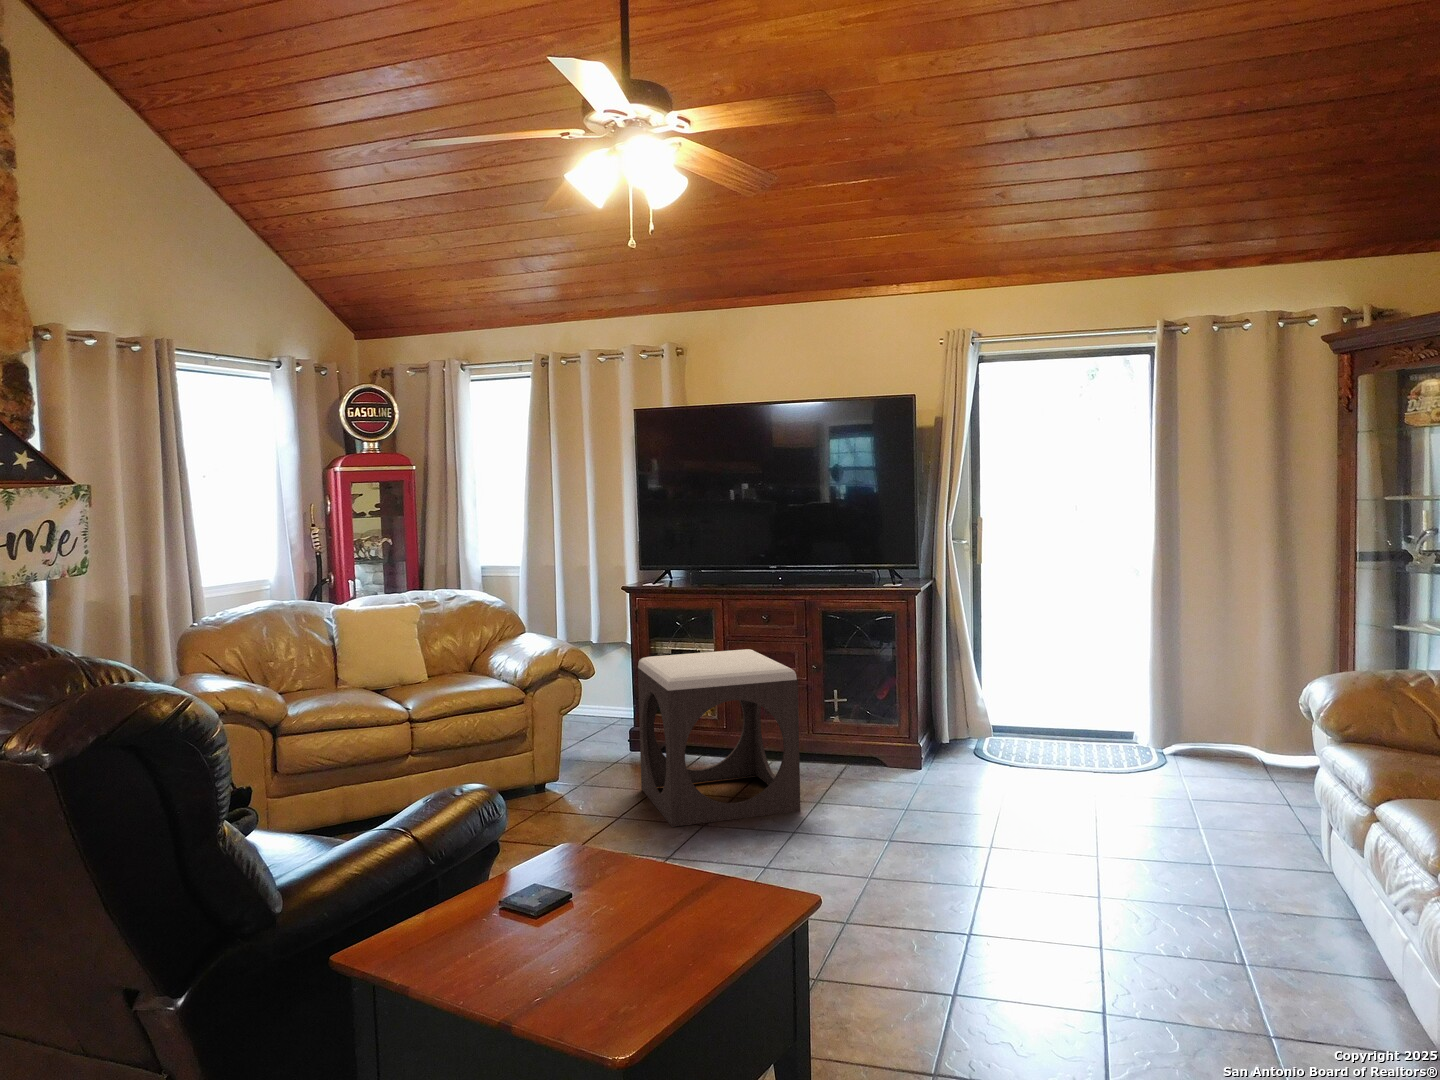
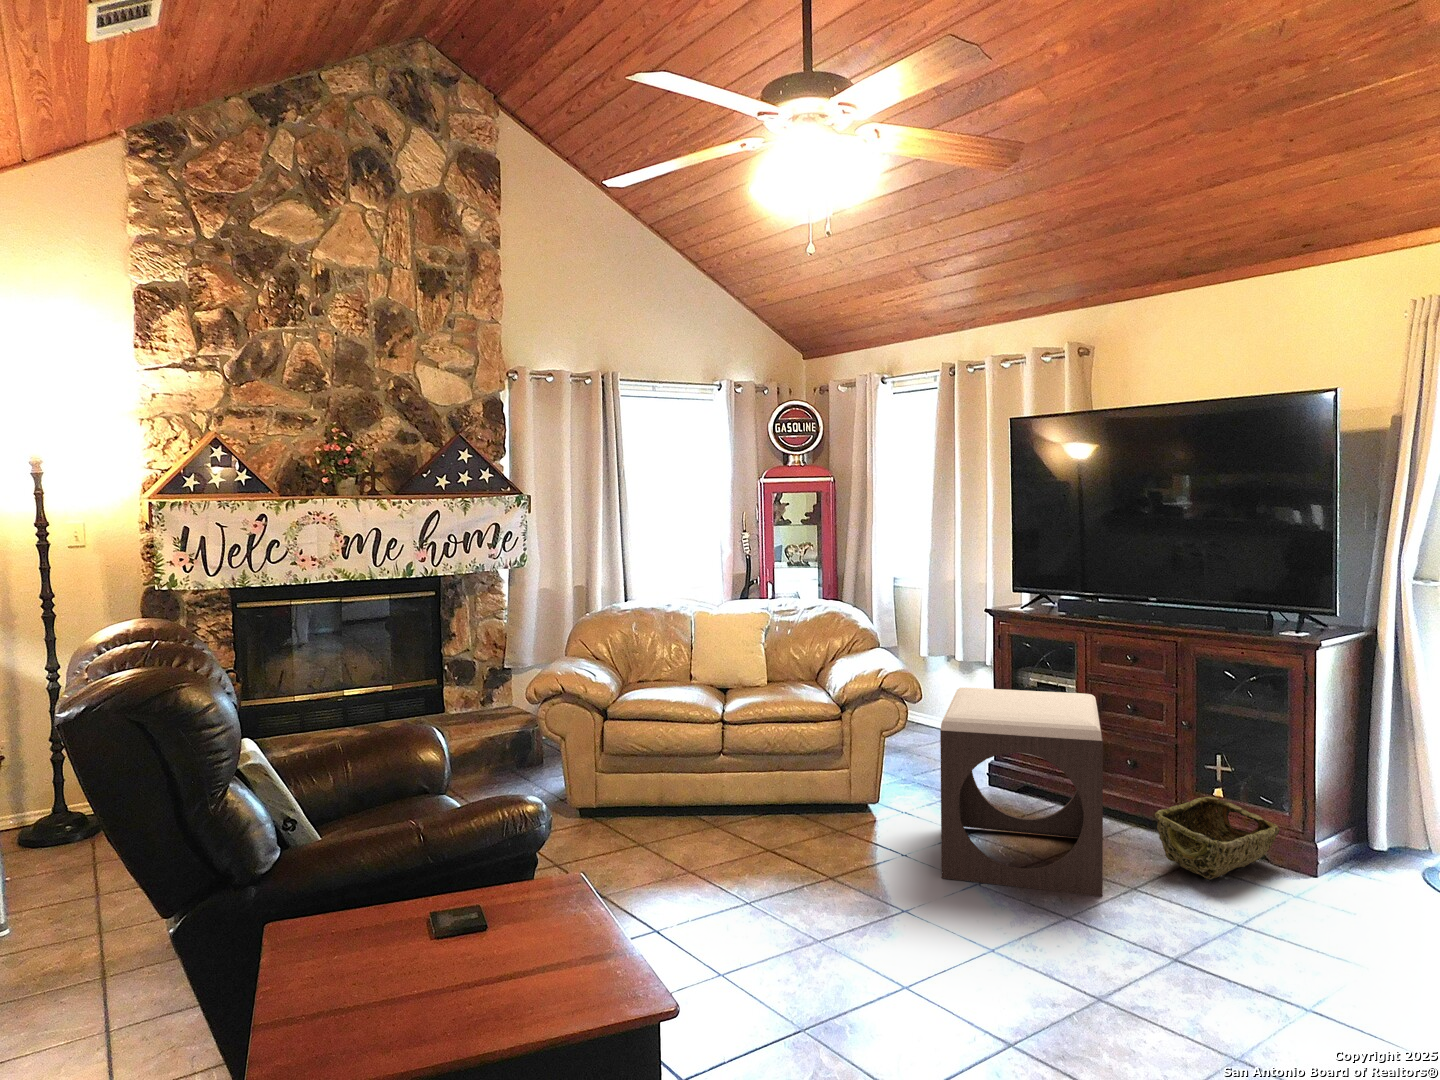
woven basket: none [815,723,891,784] -> present [1155,797,1280,880]

